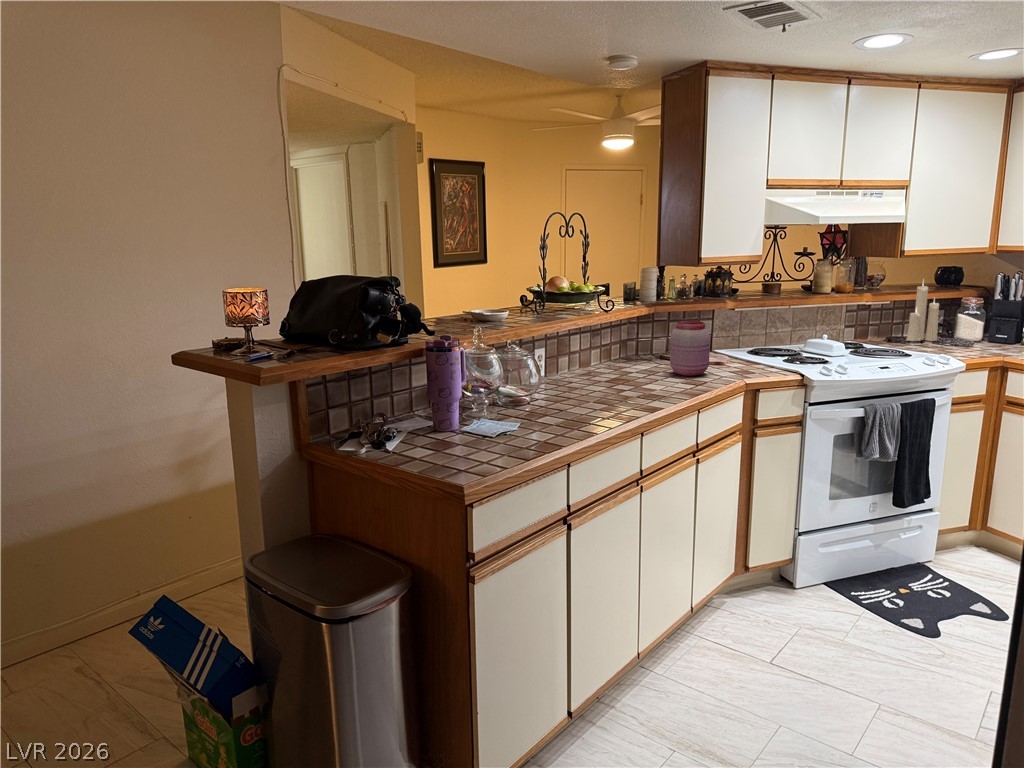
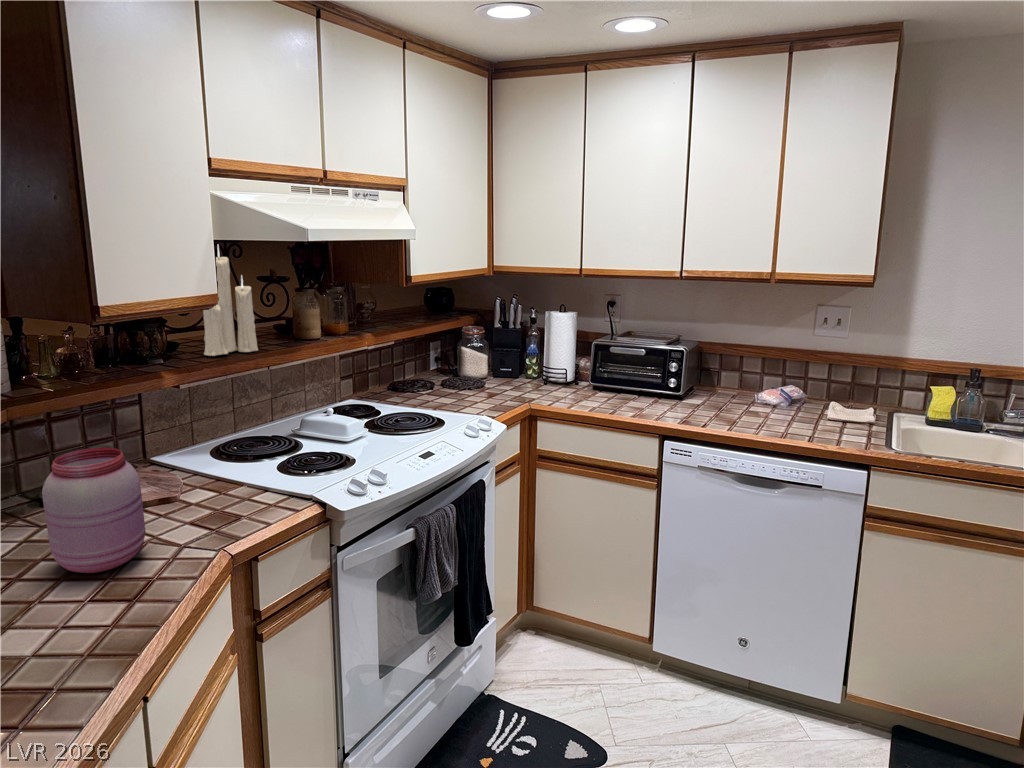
candle: present [906,286,939,341] -> present [203,248,258,356]

